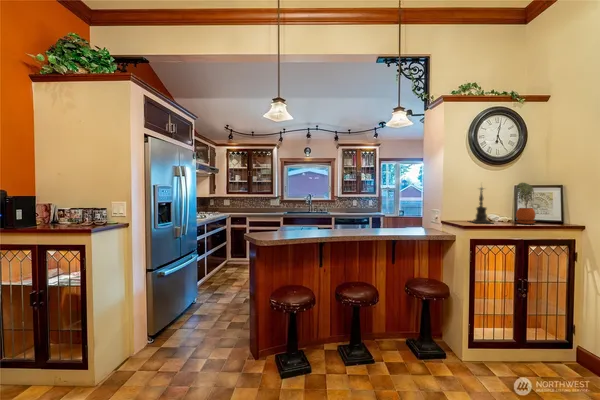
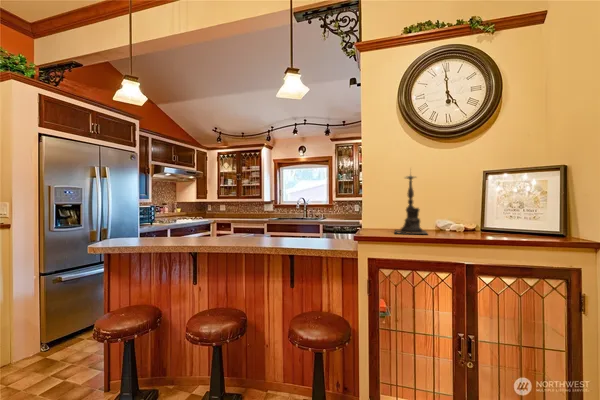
potted plant: present [516,183,536,224] -> none [467,164,502,236]

